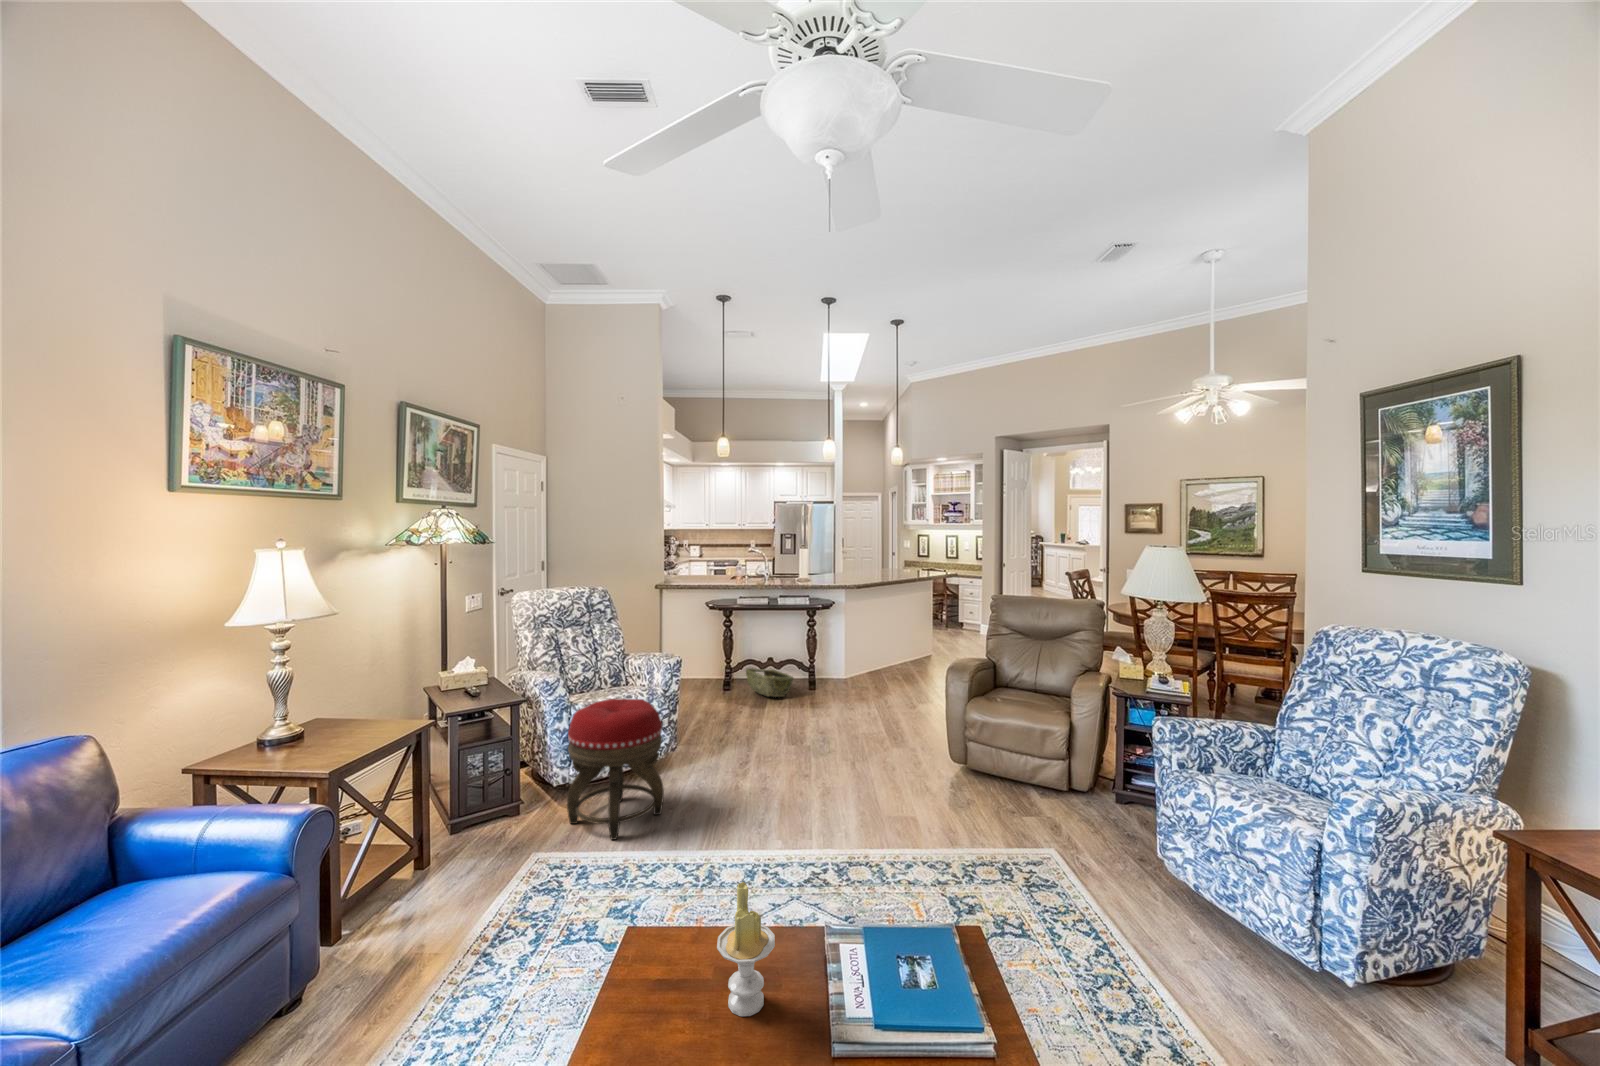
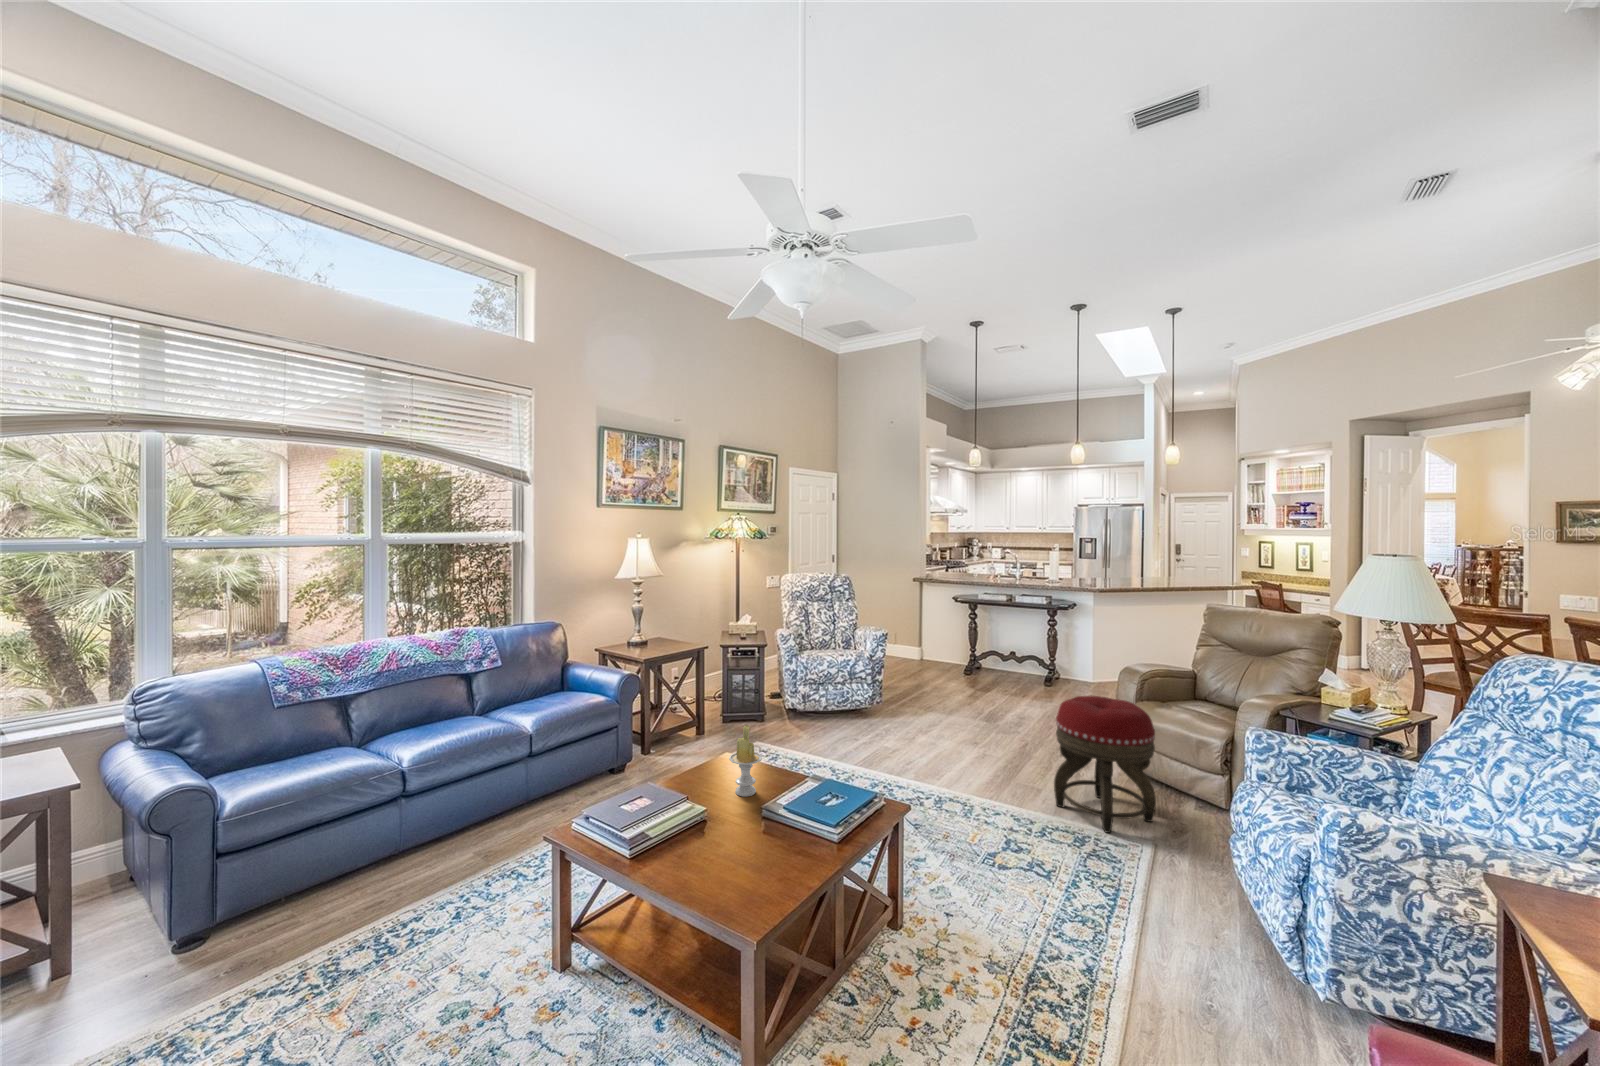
woven basket: present [746,668,794,697] -> none [983,657,1024,686]
footstool: present [567,698,664,840] -> present [1054,696,1156,833]

